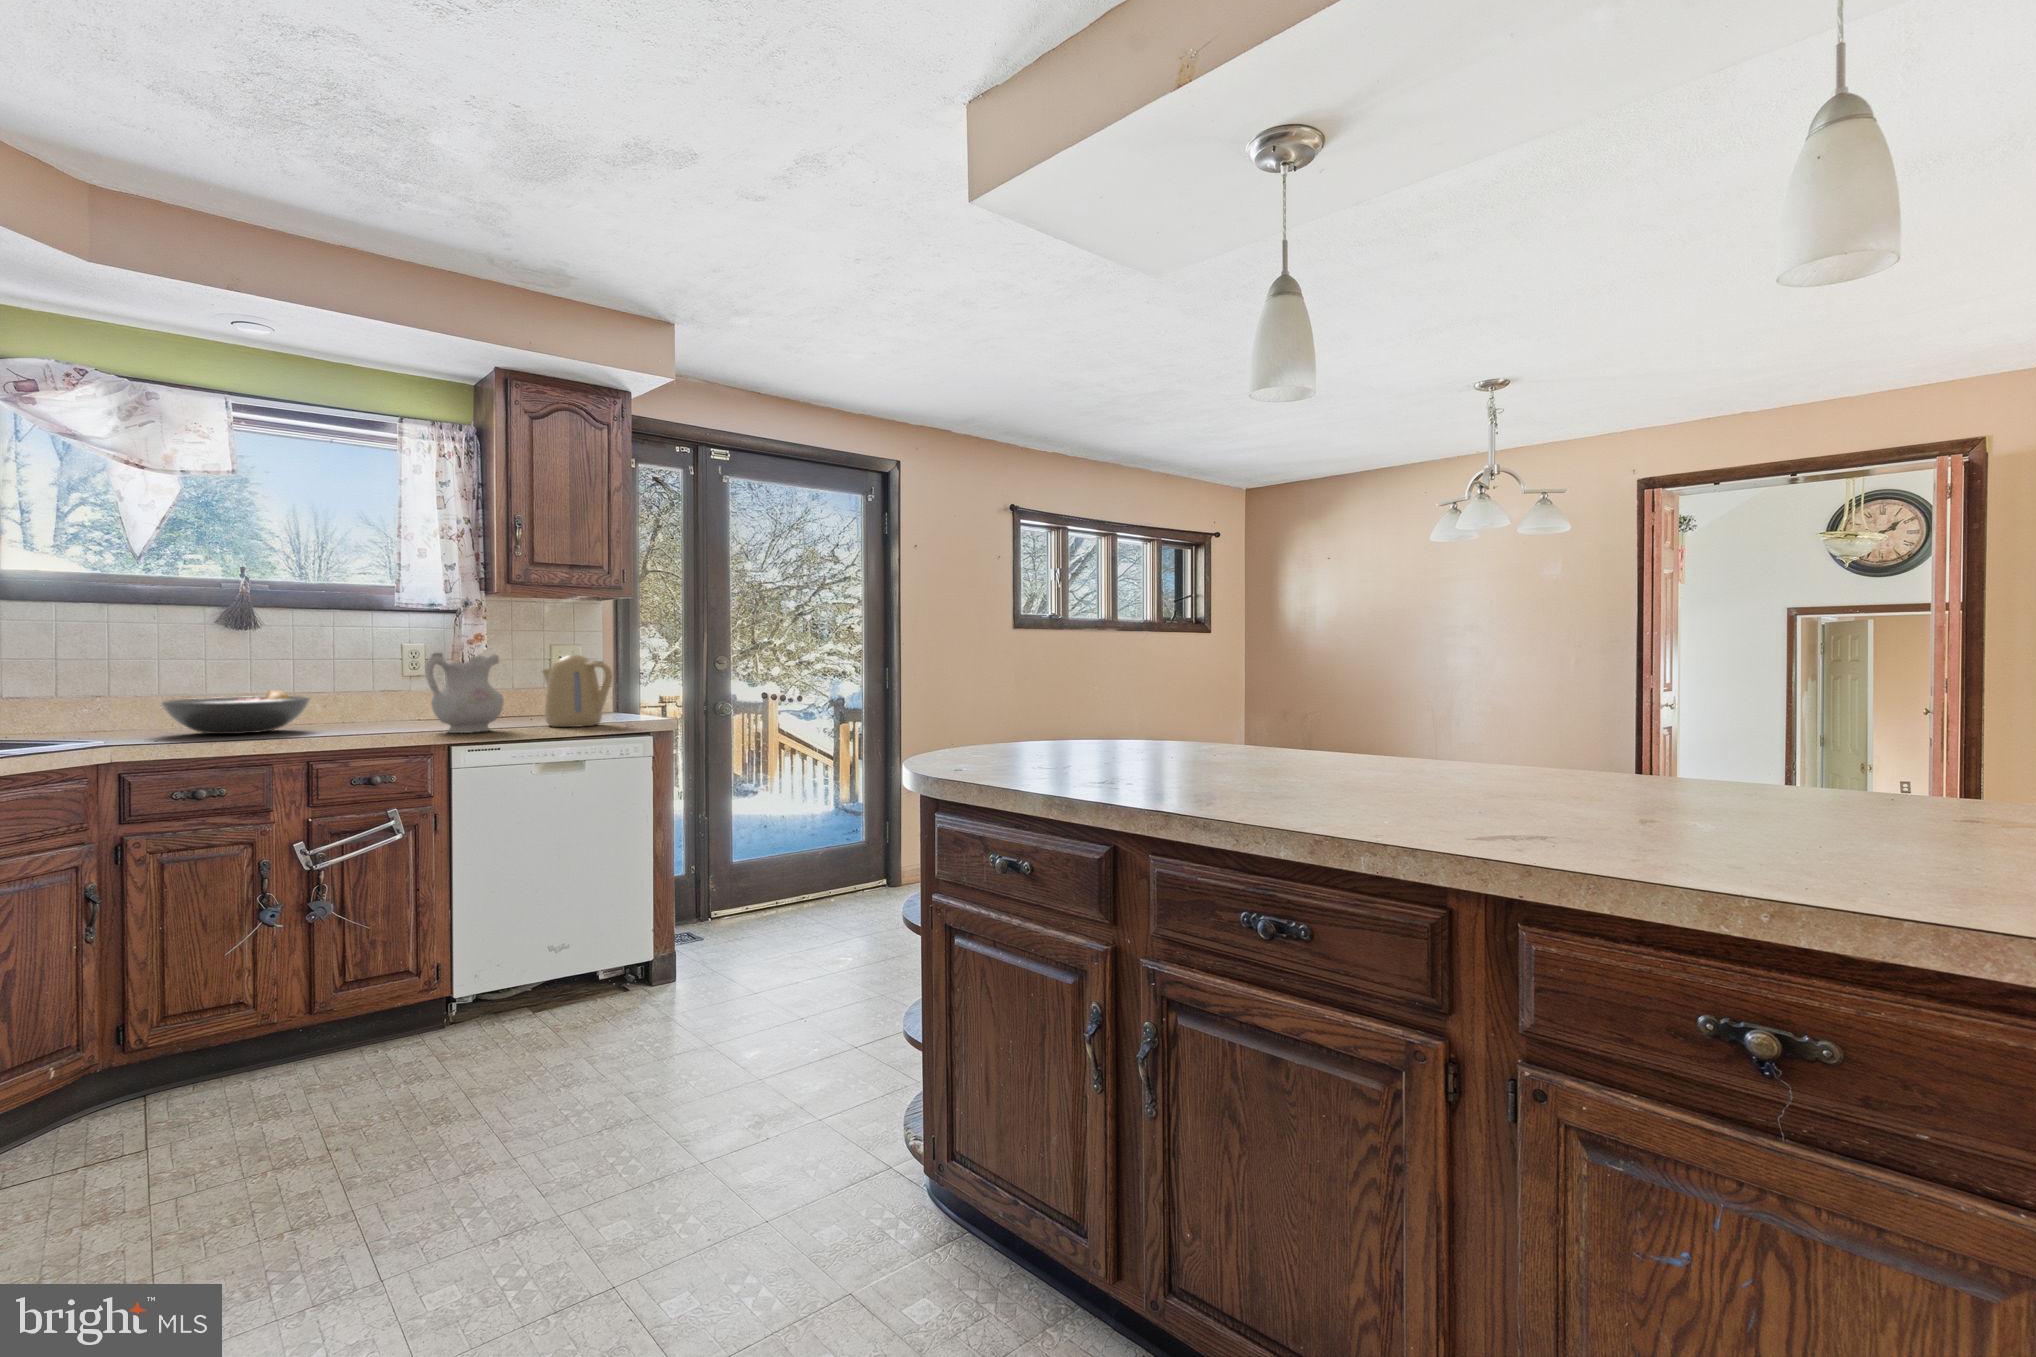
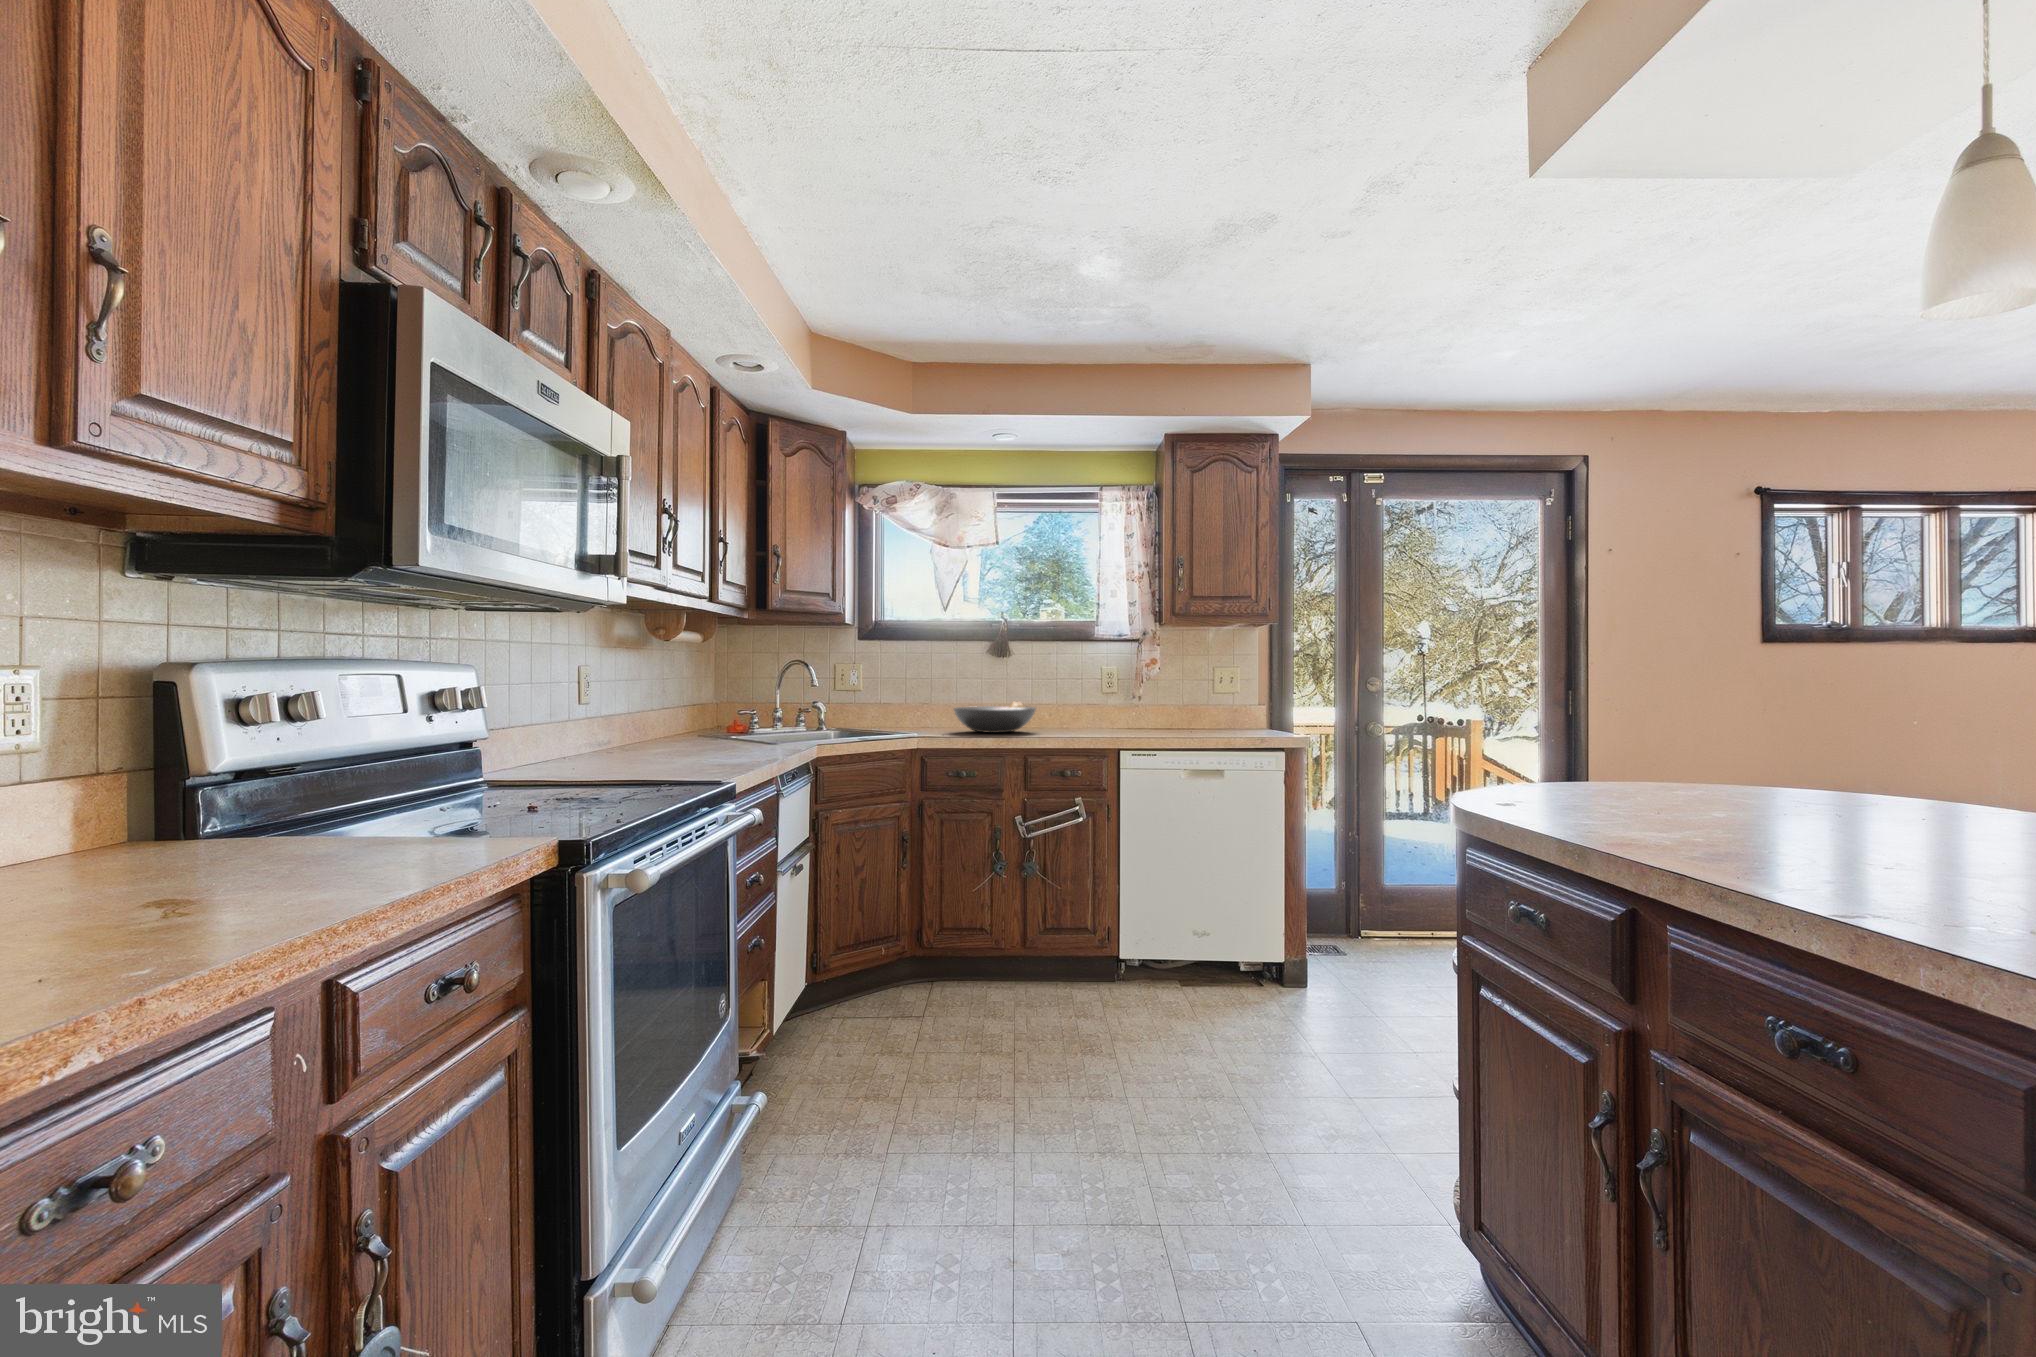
ceramic pitcher: present [425,653,504,733] -> none [1102,672,1160,739]
kettle: present [542,654,612,727] -> none [1194,674,1249,739]

